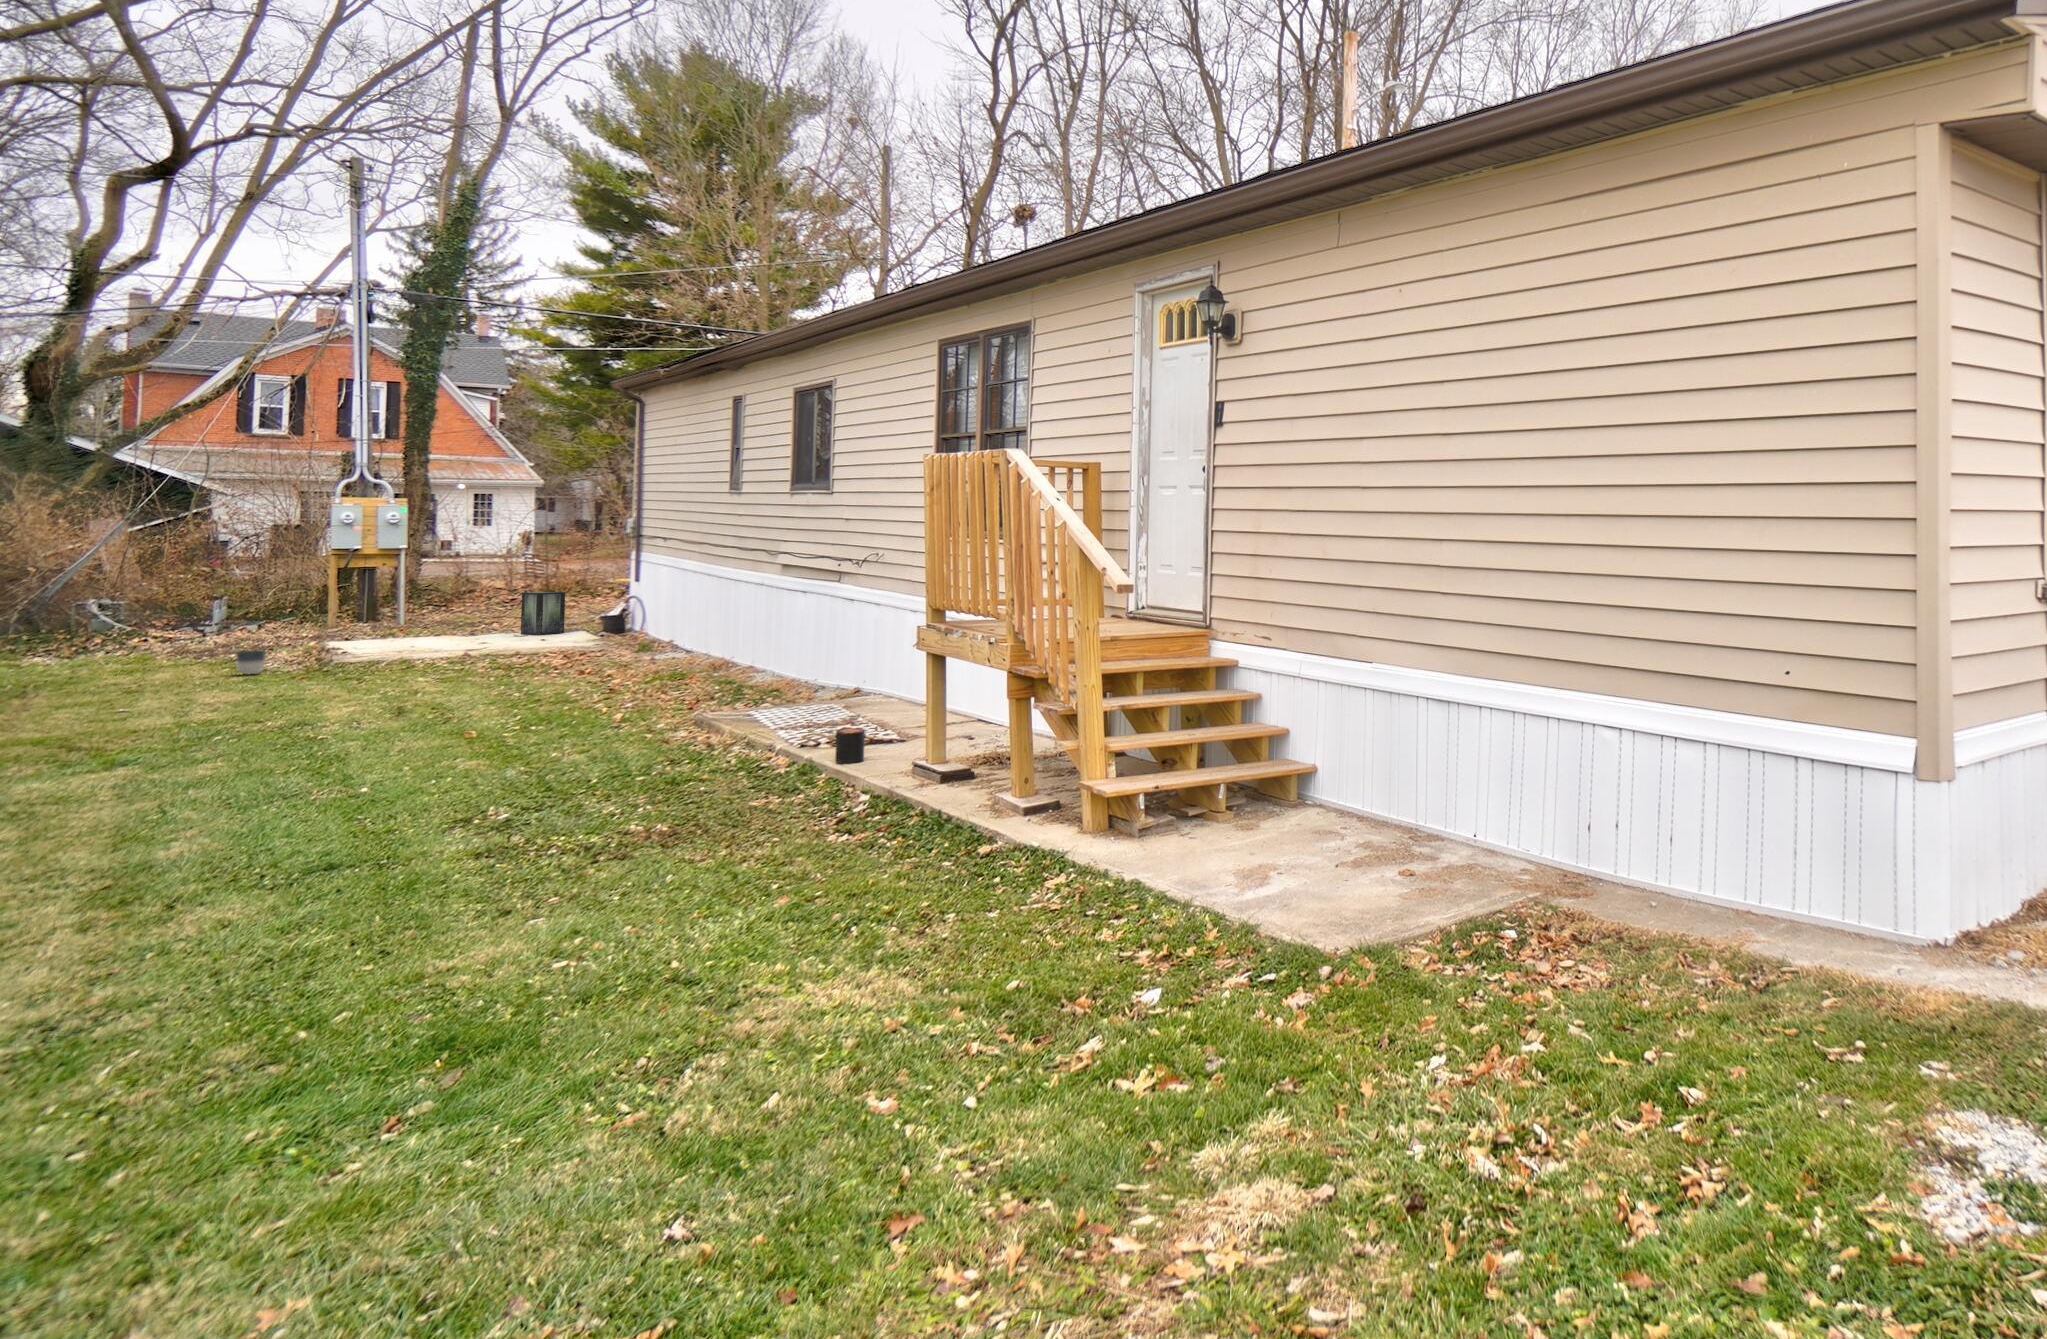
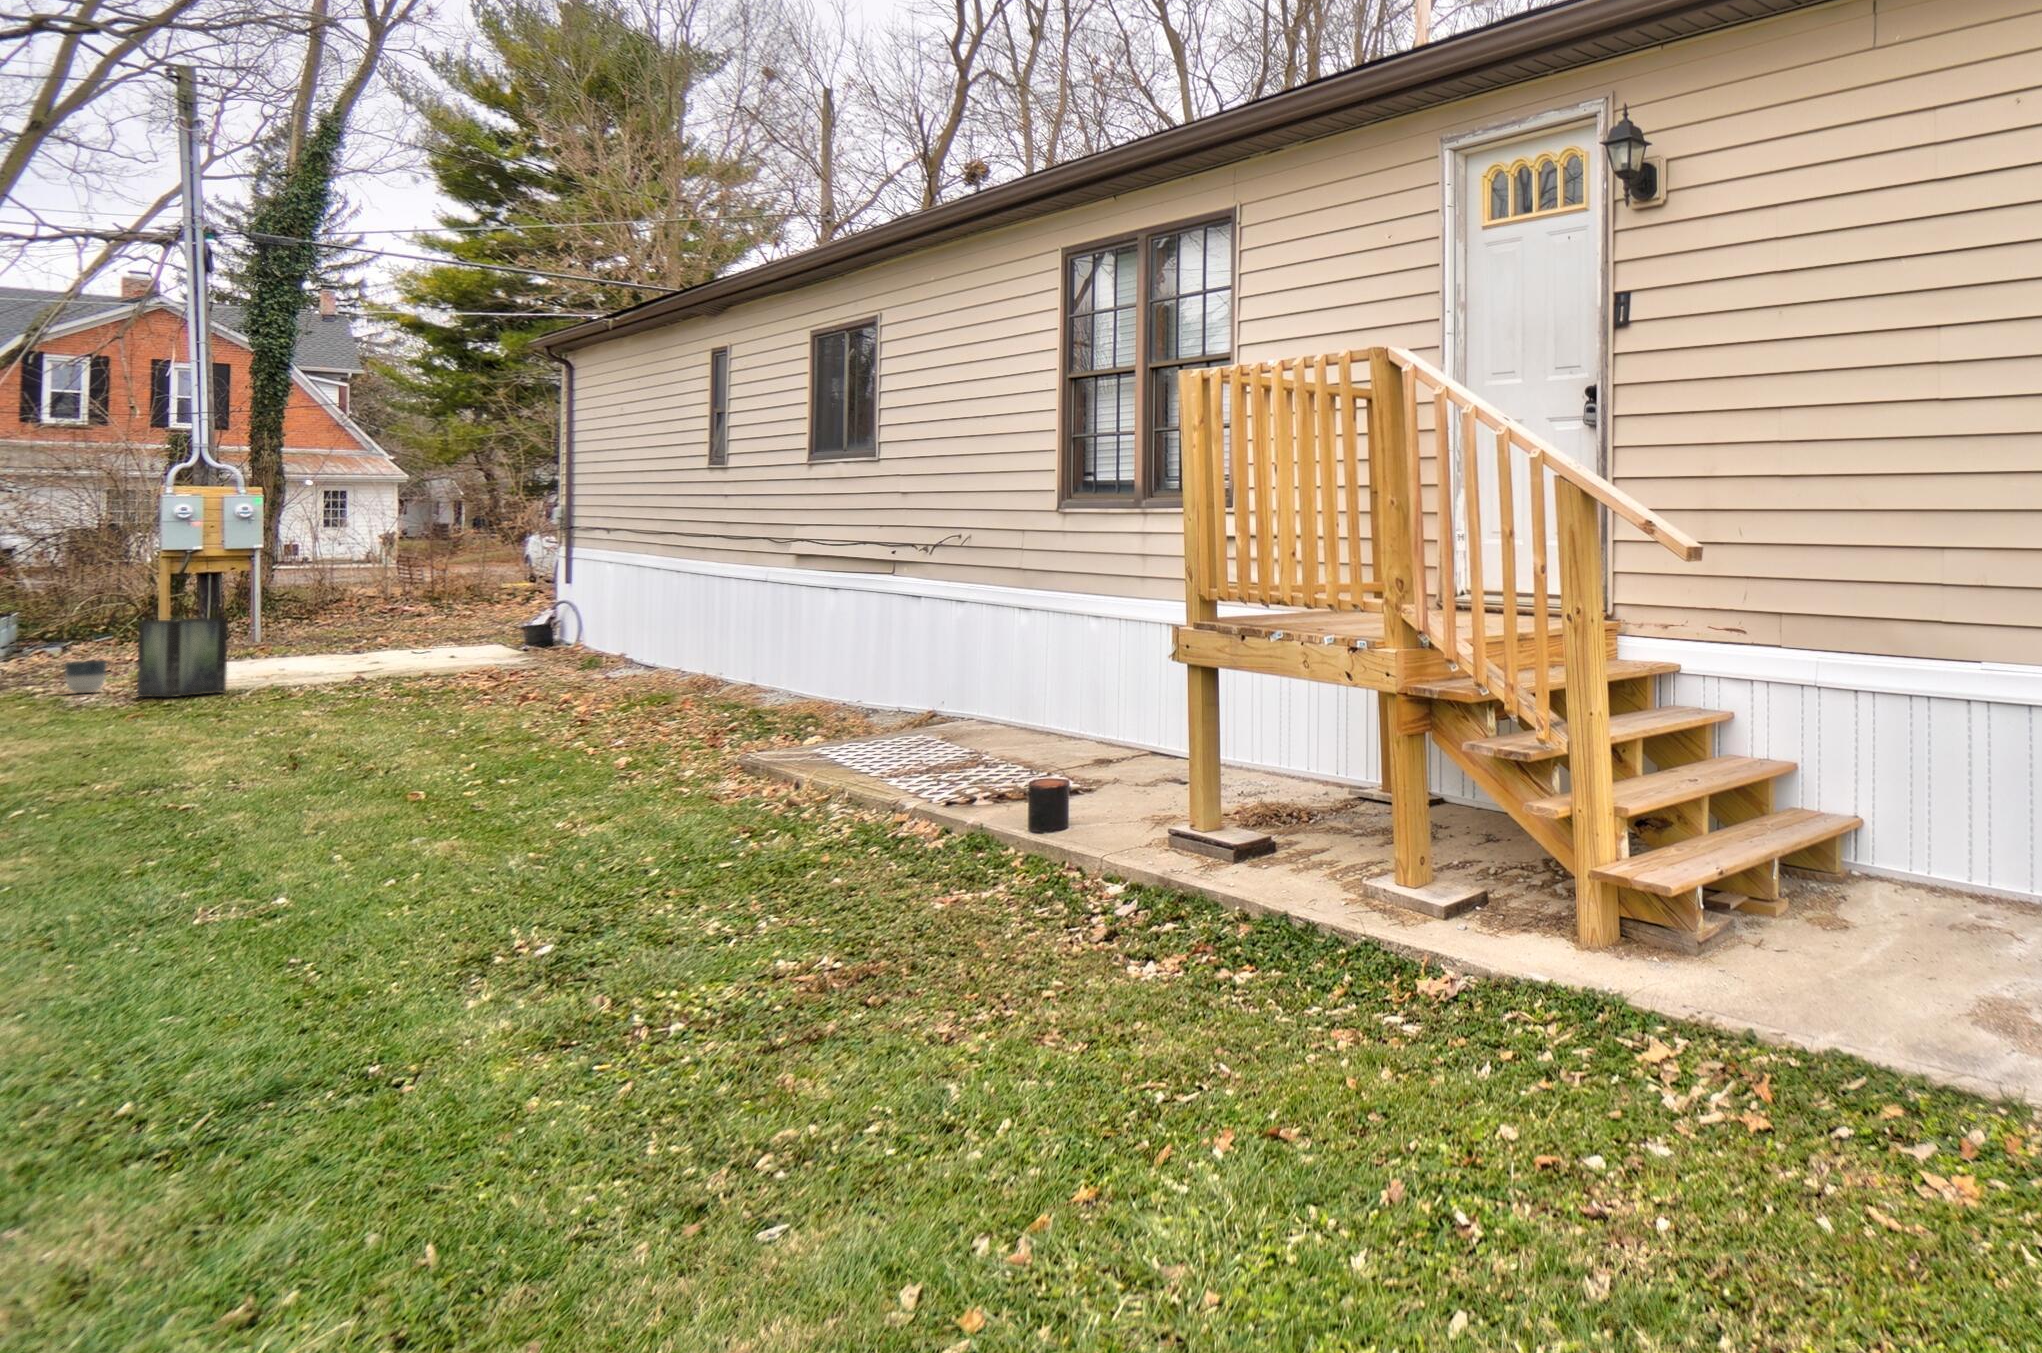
storage box: present [521,592,565,635] -> present [137,618,228,697]

